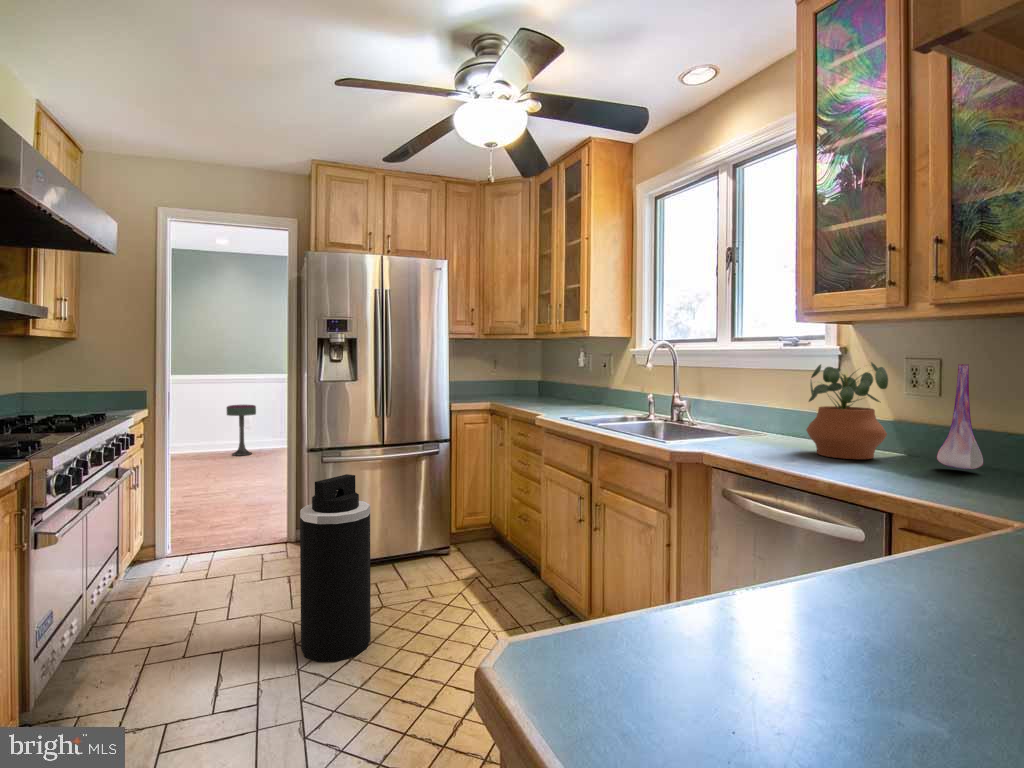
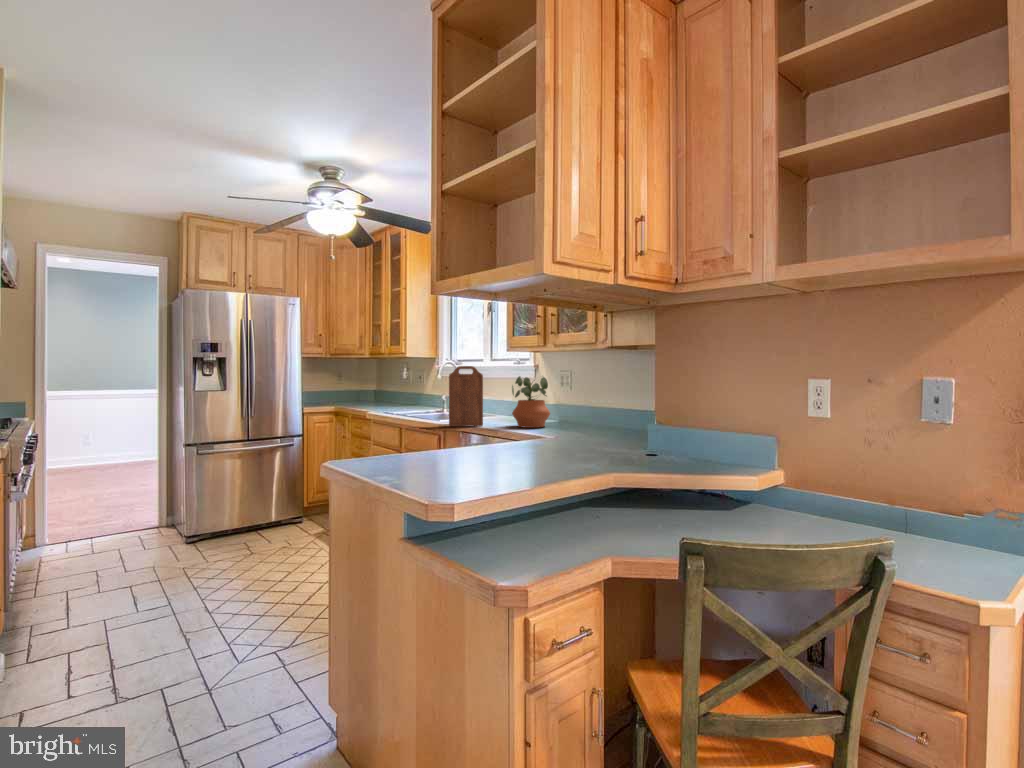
cutting board: none [687,347,752,451] -> present [449,366,483,426]
vase: present [937,364,983,469] -> none [565,375,583,430]
bar stool: present [227,405,256,456] -> none [75,417,107,467]
trash can: present [300,474,371,662] -> none [188,456,242,584]

